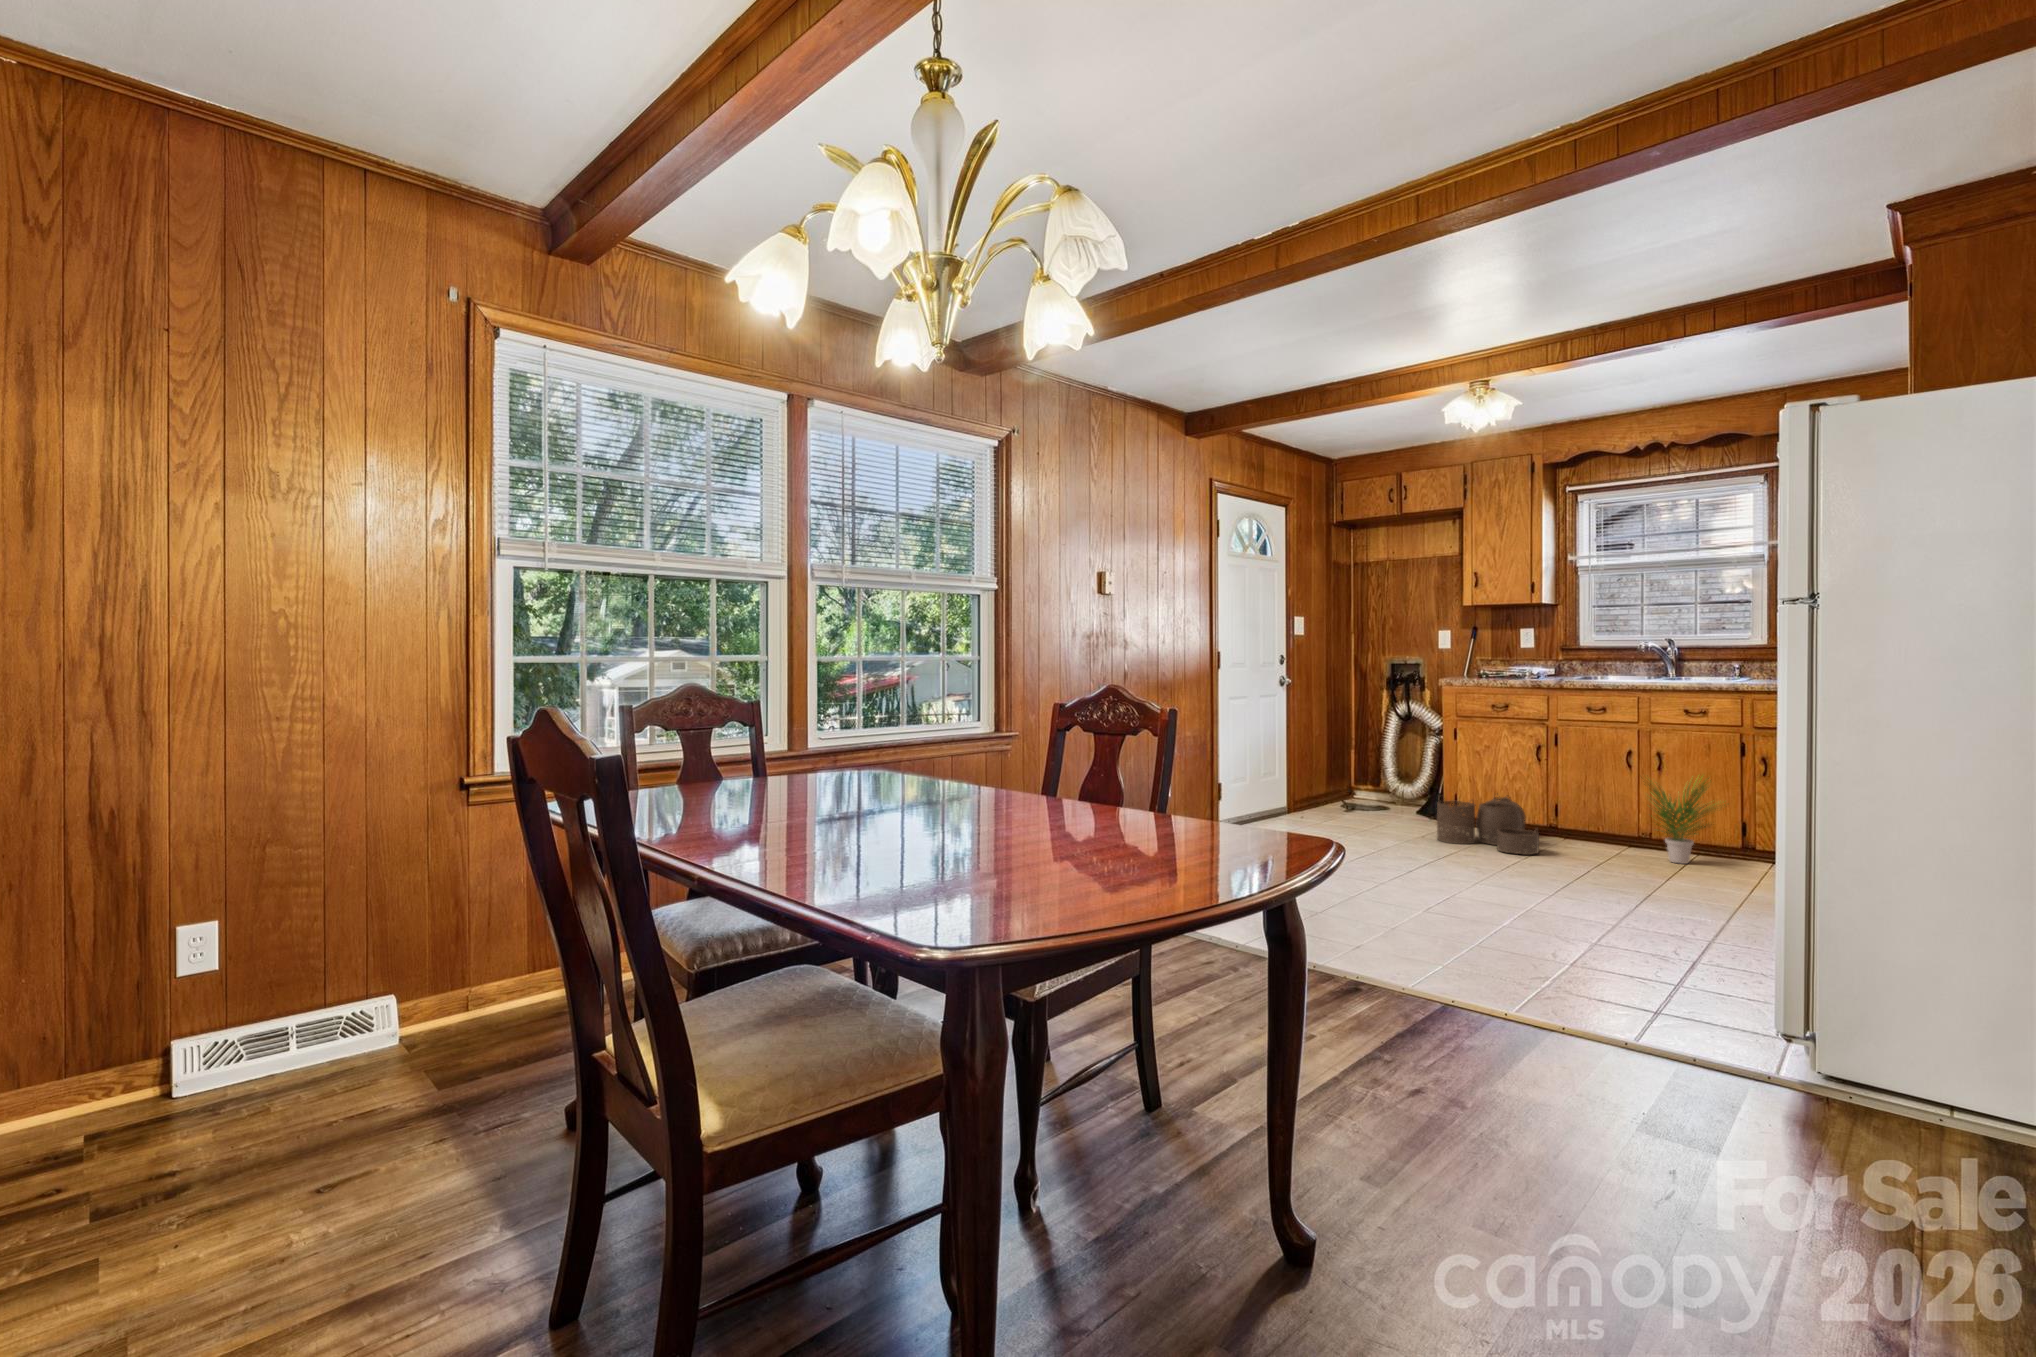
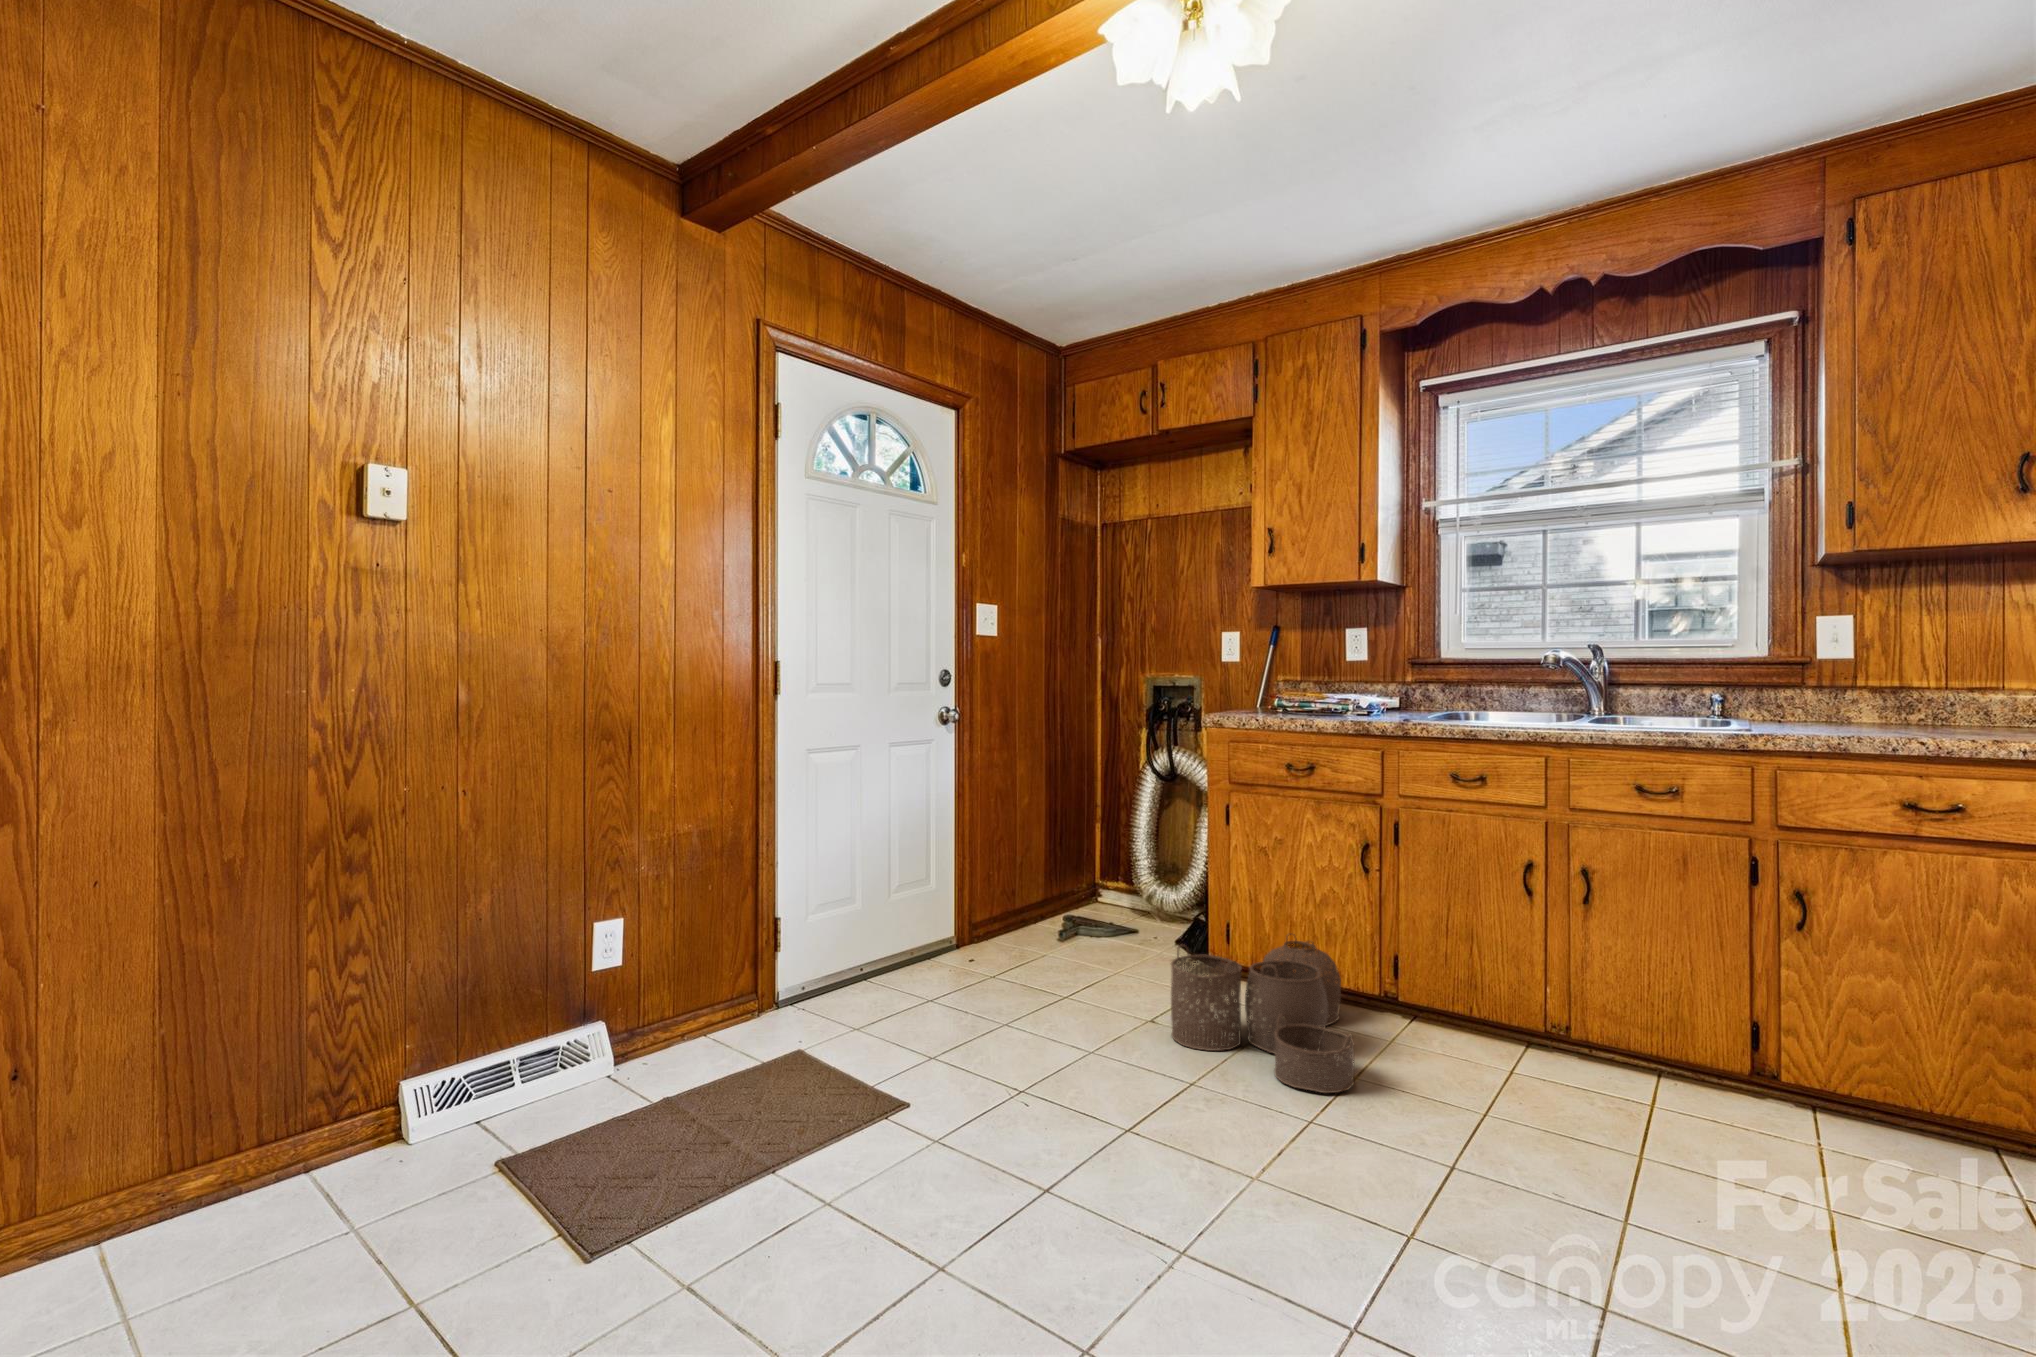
potted plant: present [1649,778,1716,864] -> none [1530,920,1739,1119]

